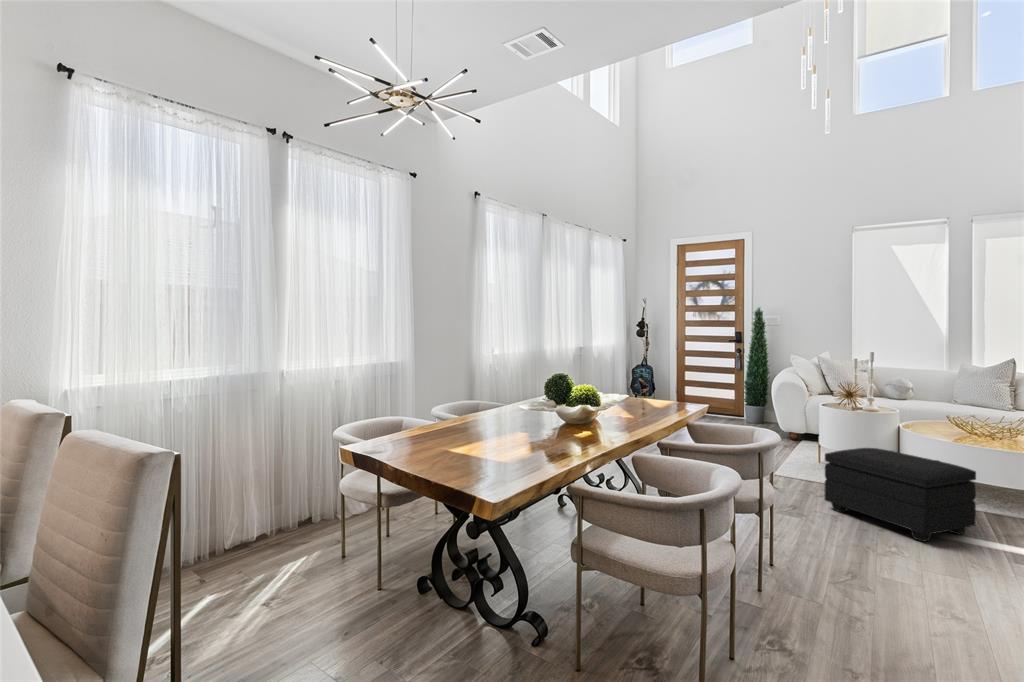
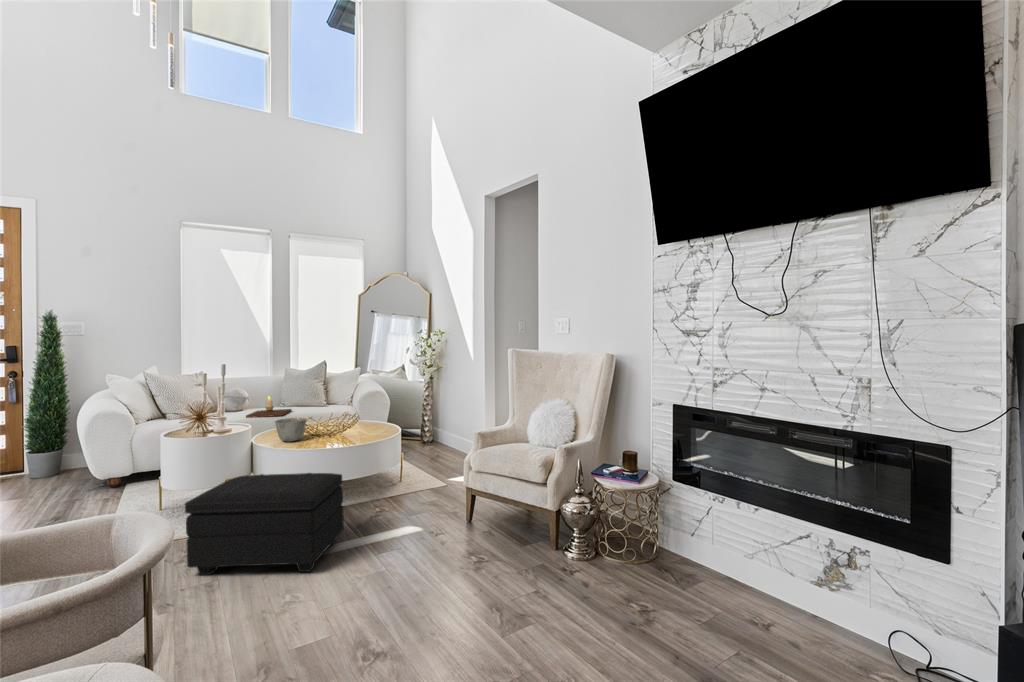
candle: none [904,388,959,410] -> present [246,396,292,418]
ceramic bowl: none [918,410,954,433] -> present [275,418,307,442]

